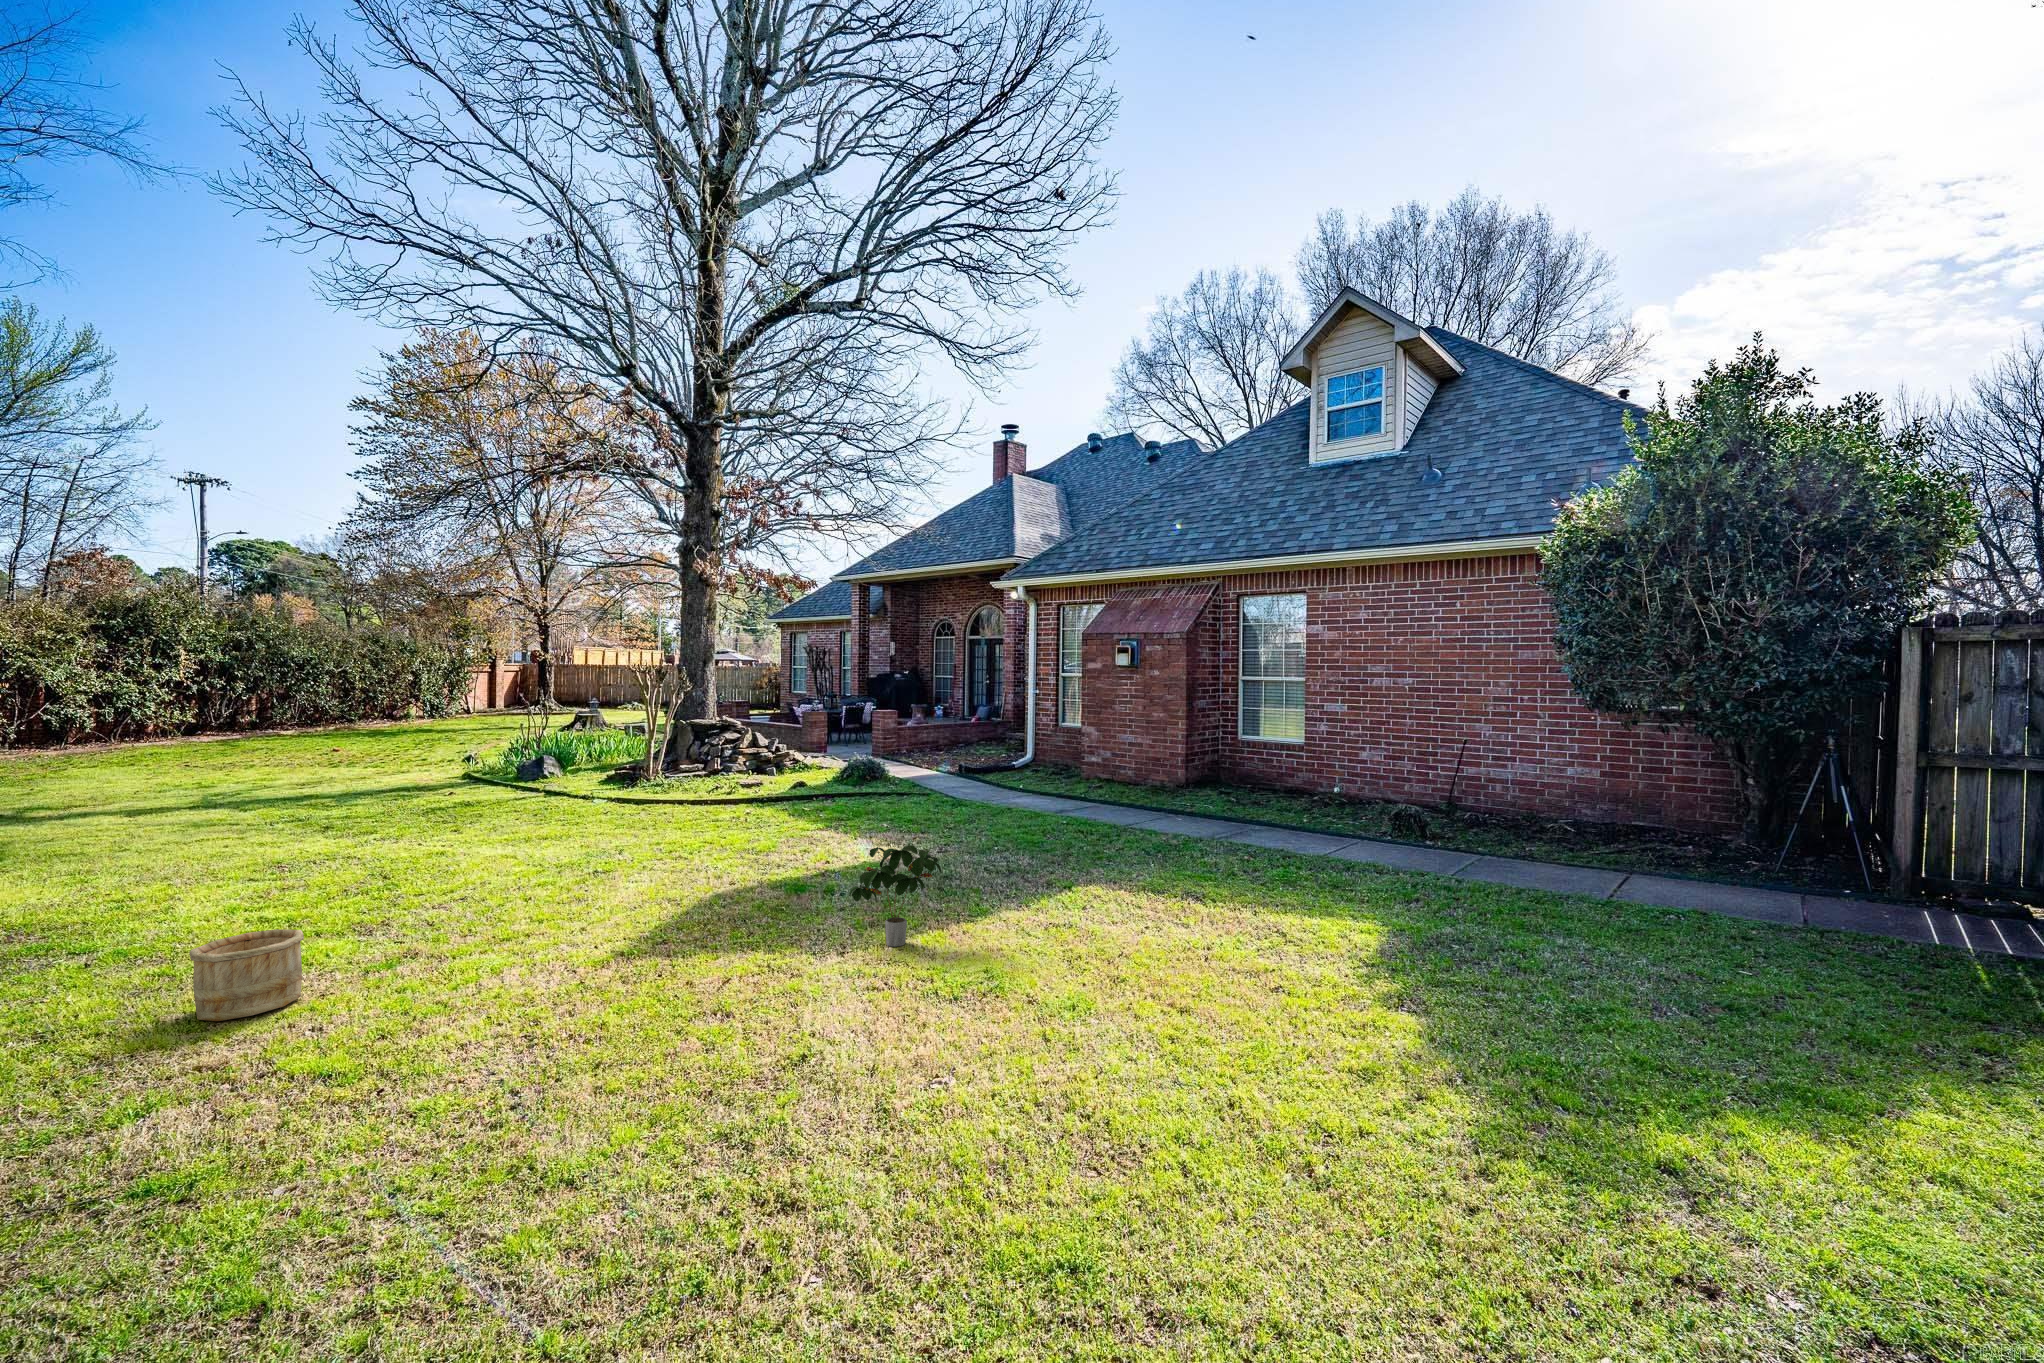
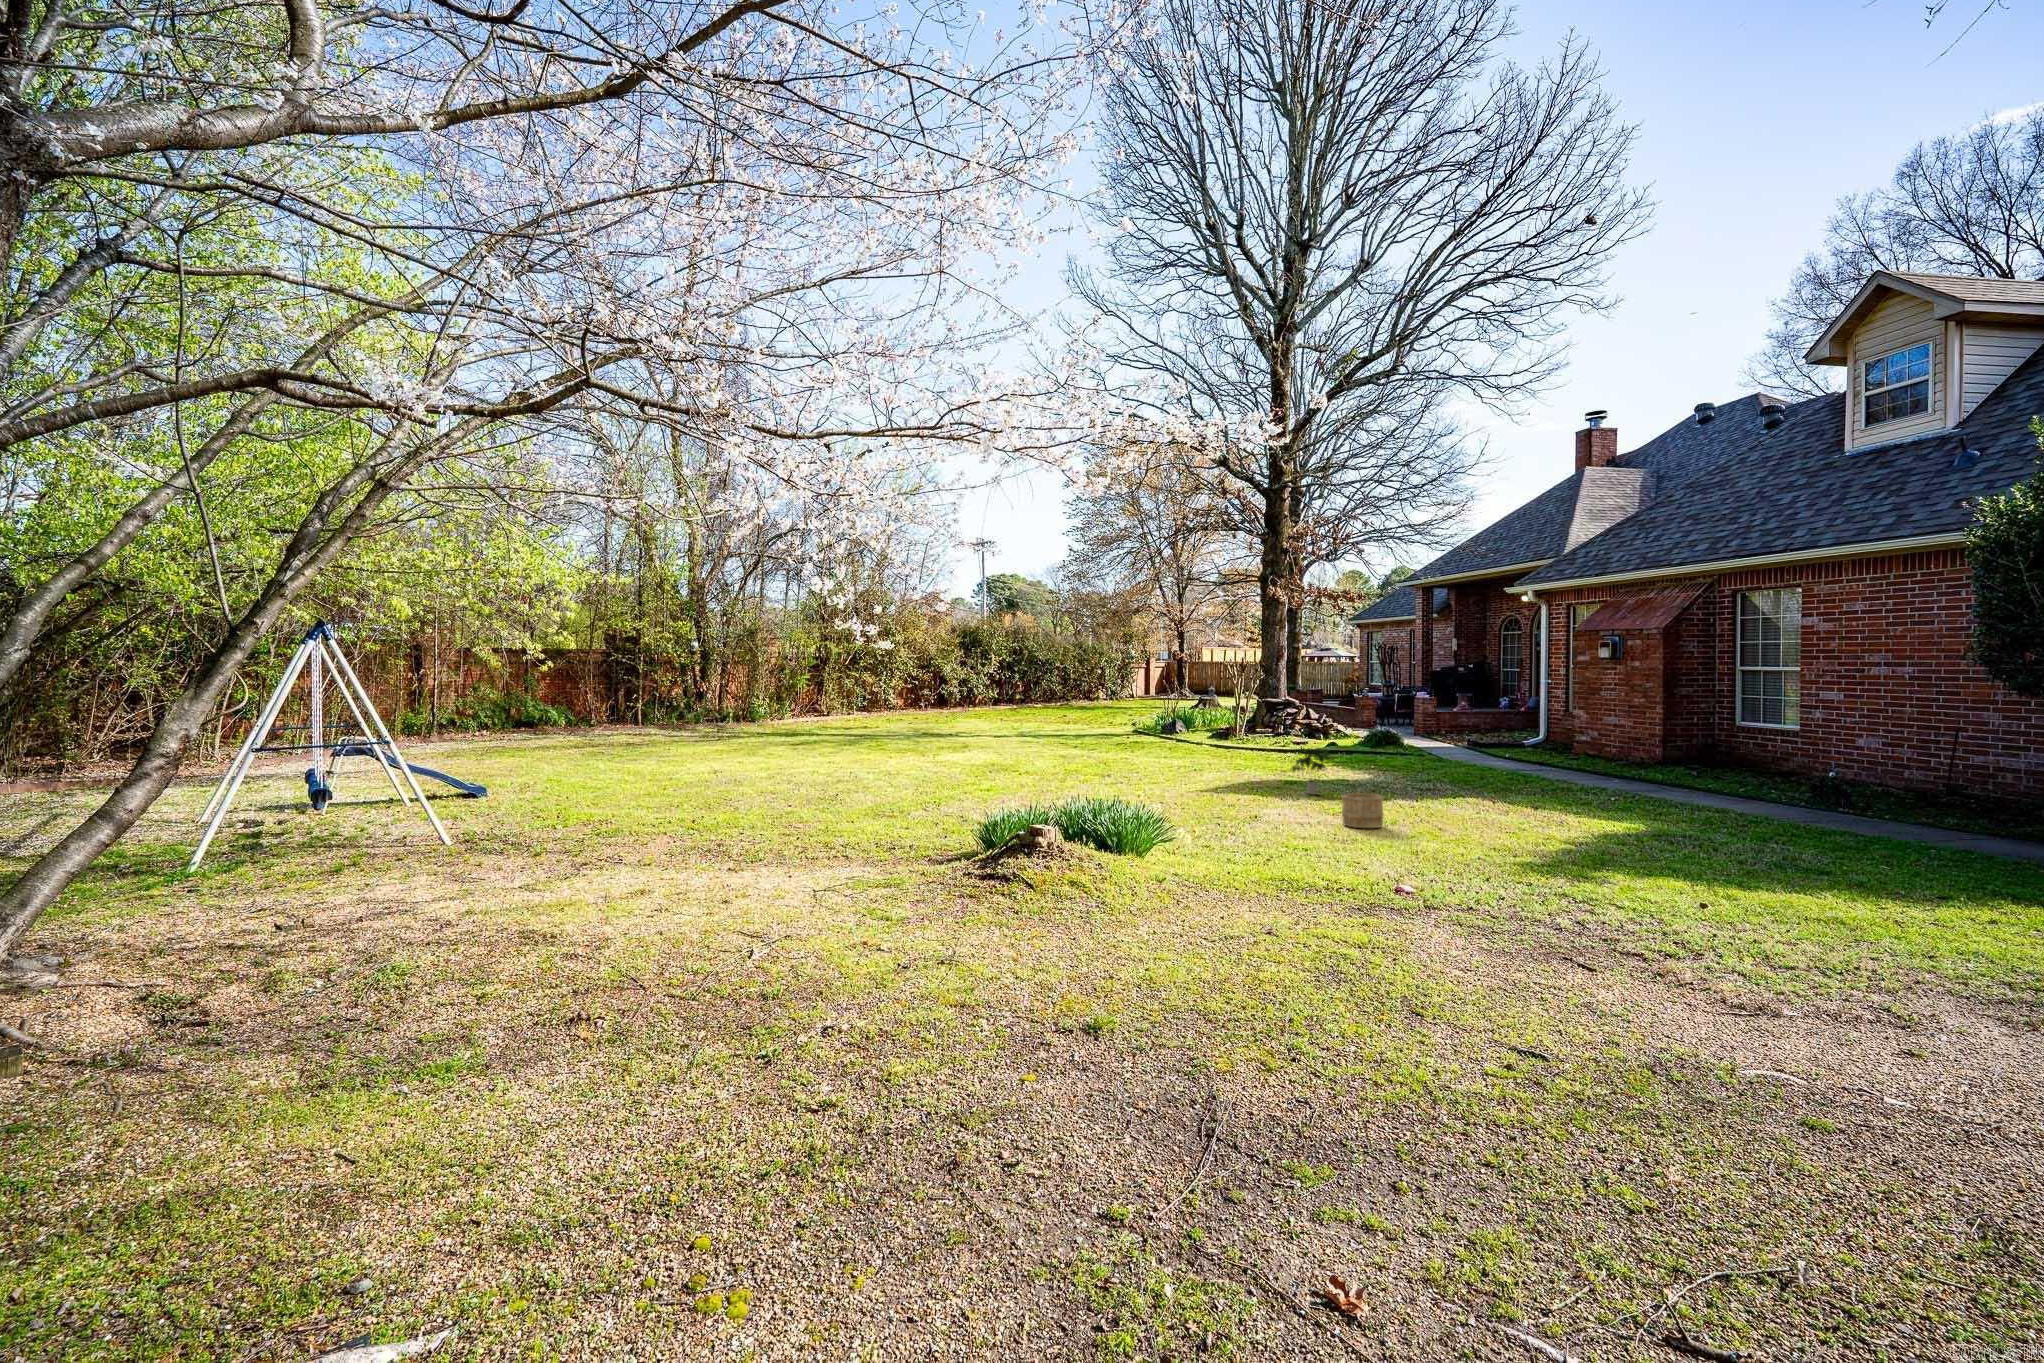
wooden bucket: present [189,929,304,1021] -> present [1342,793,1383,828]

